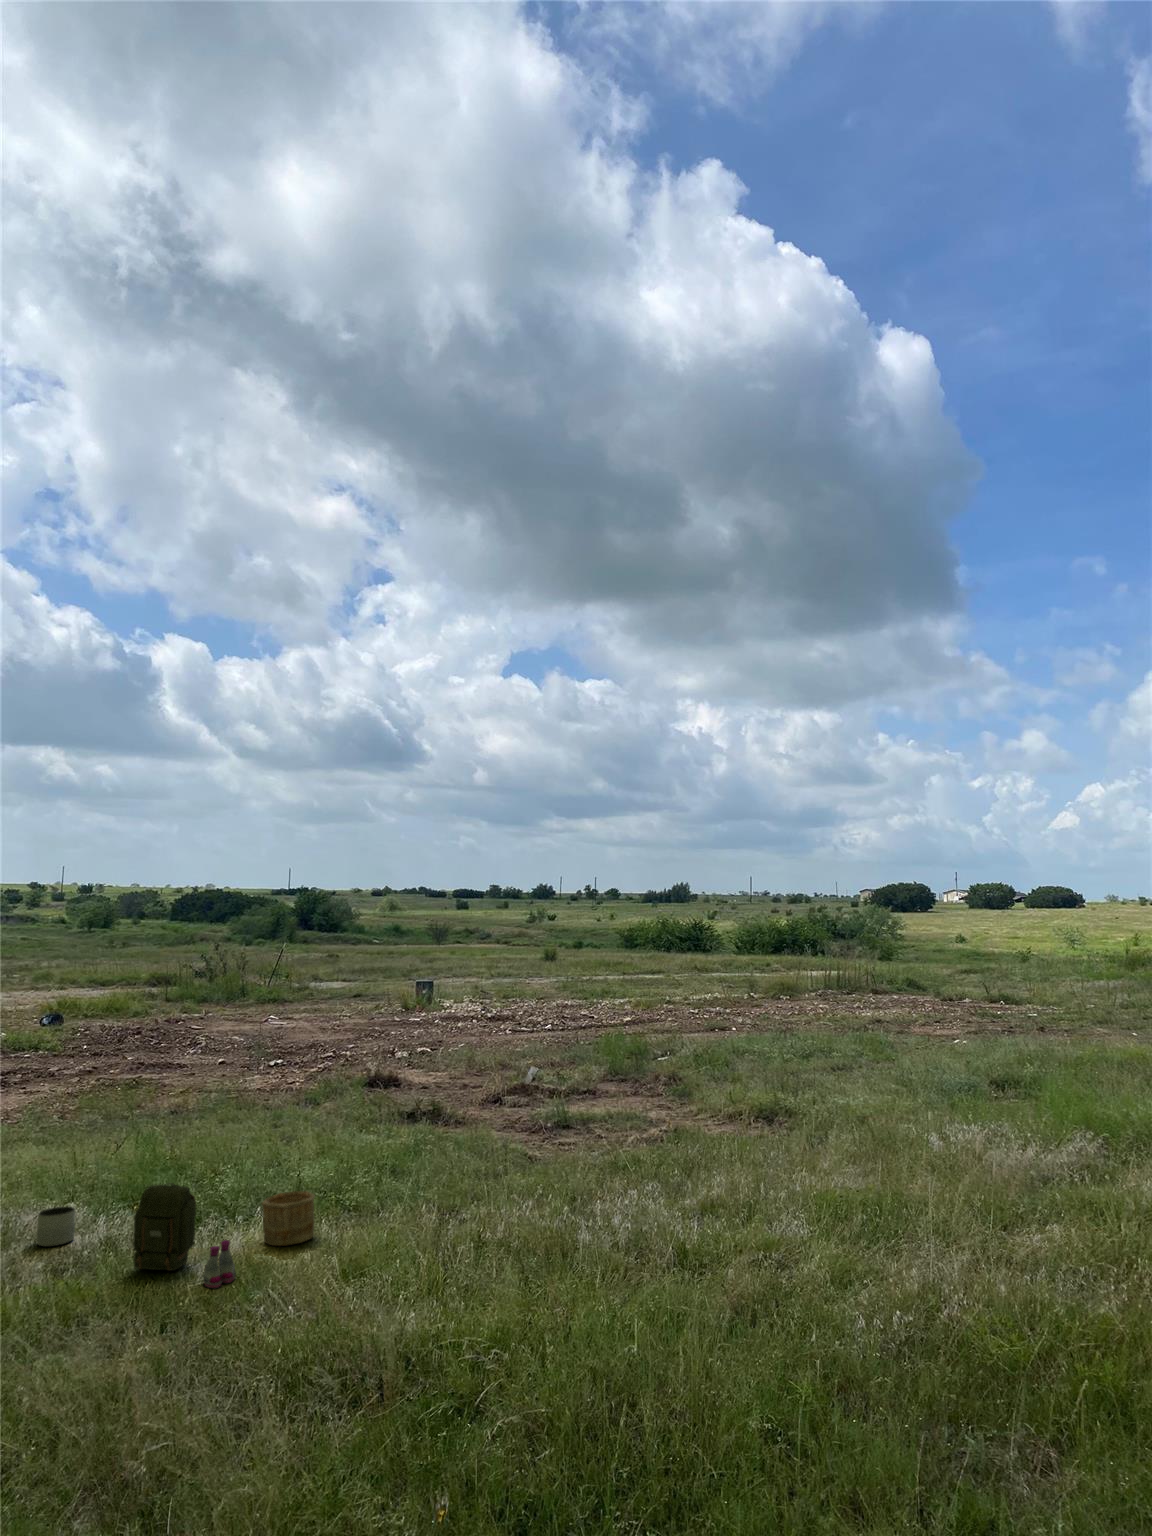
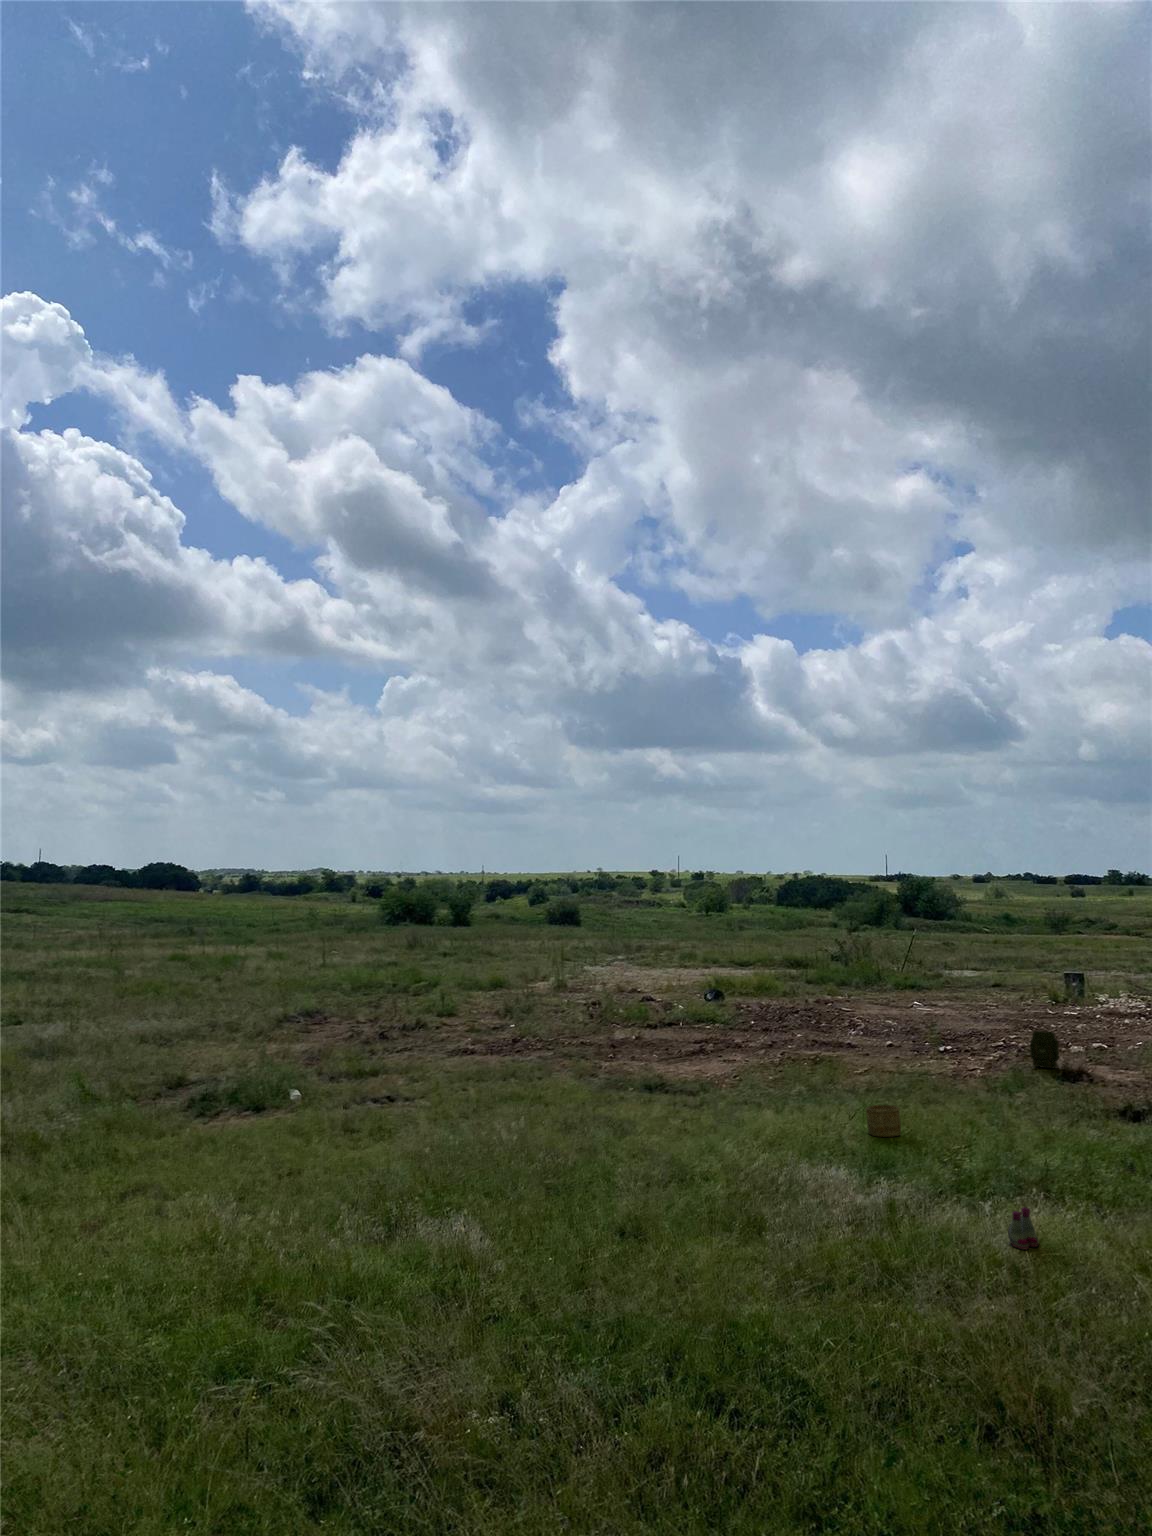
backpack: present [133,1183,196,1271] -> present [1030,1031,1059,1068]
wooden bucket: present [262,1191,315,1246] -> present [865,1105,901,1137]
planter: present [37,1207,75,1247] -> none [834,1159,864,1192]

